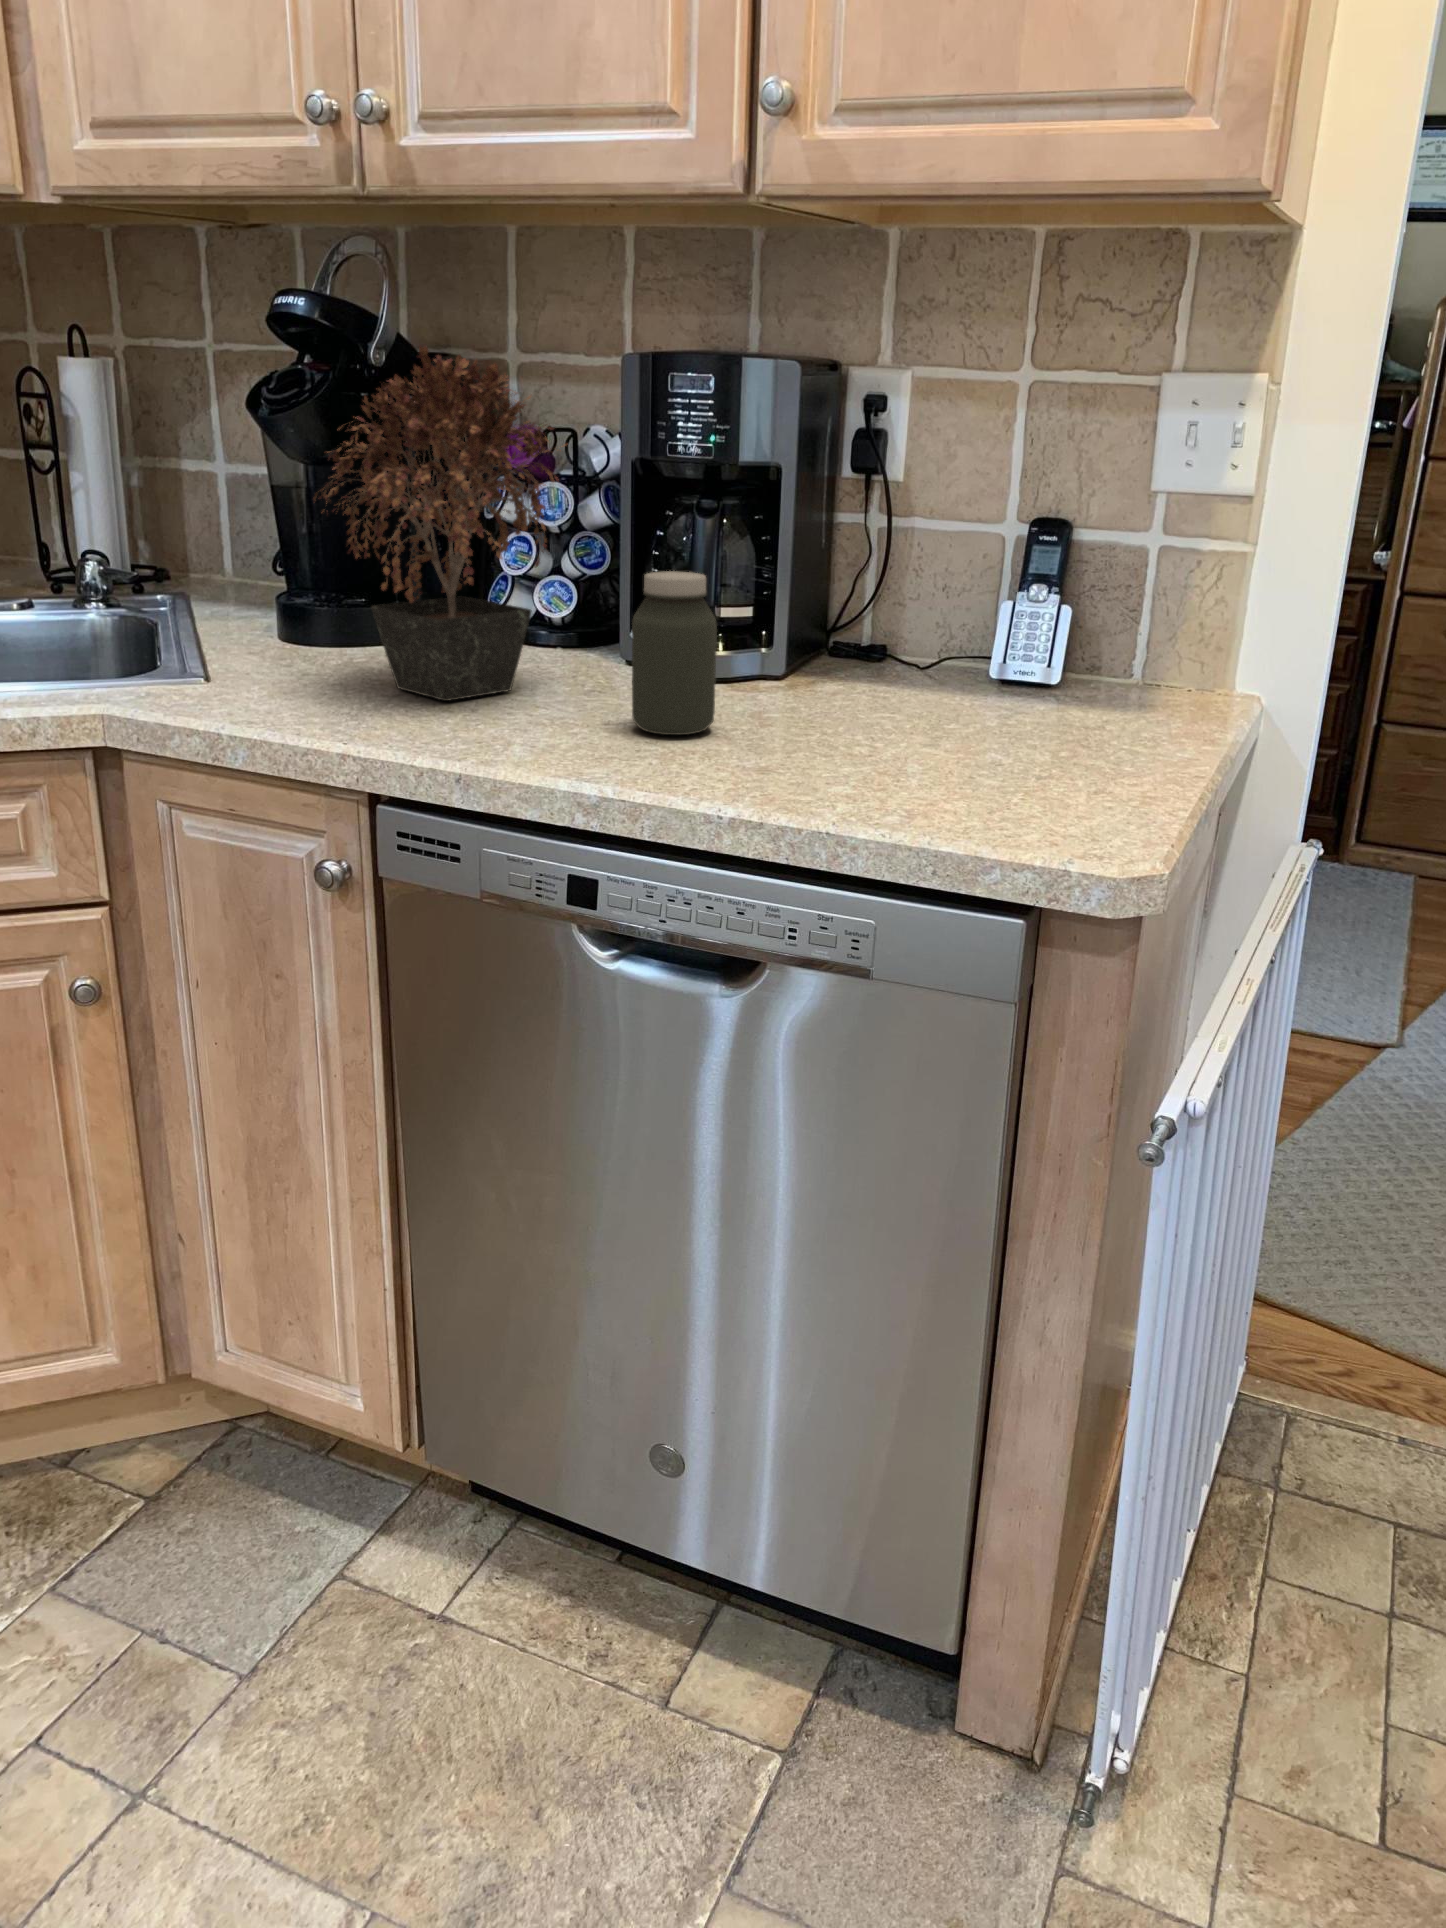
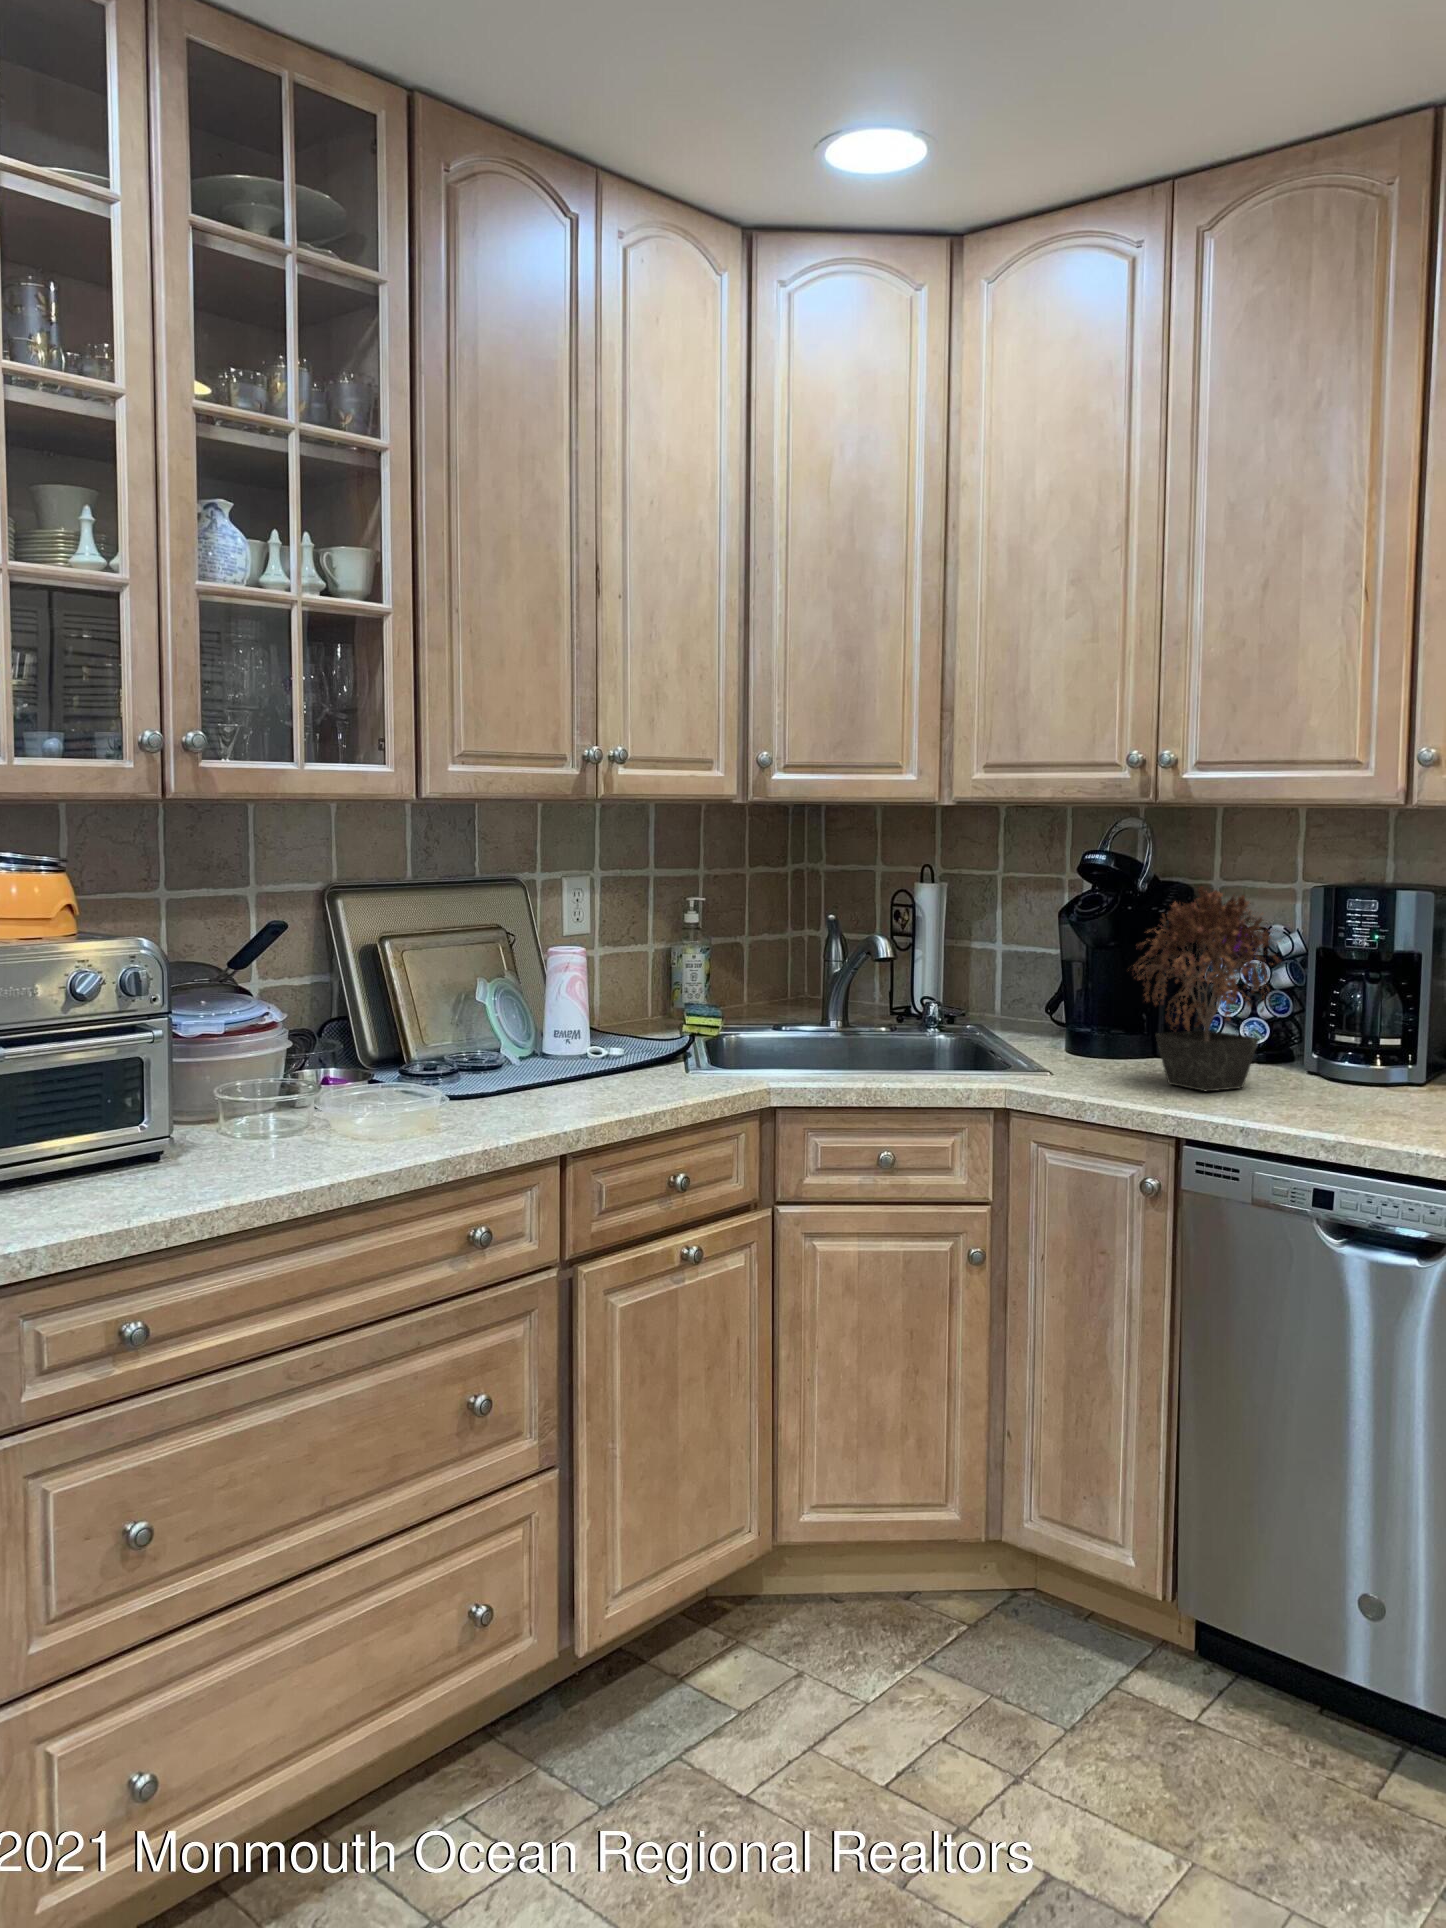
jar: present [632,571,717,735] -> none [1338,1016,1396,1115]

